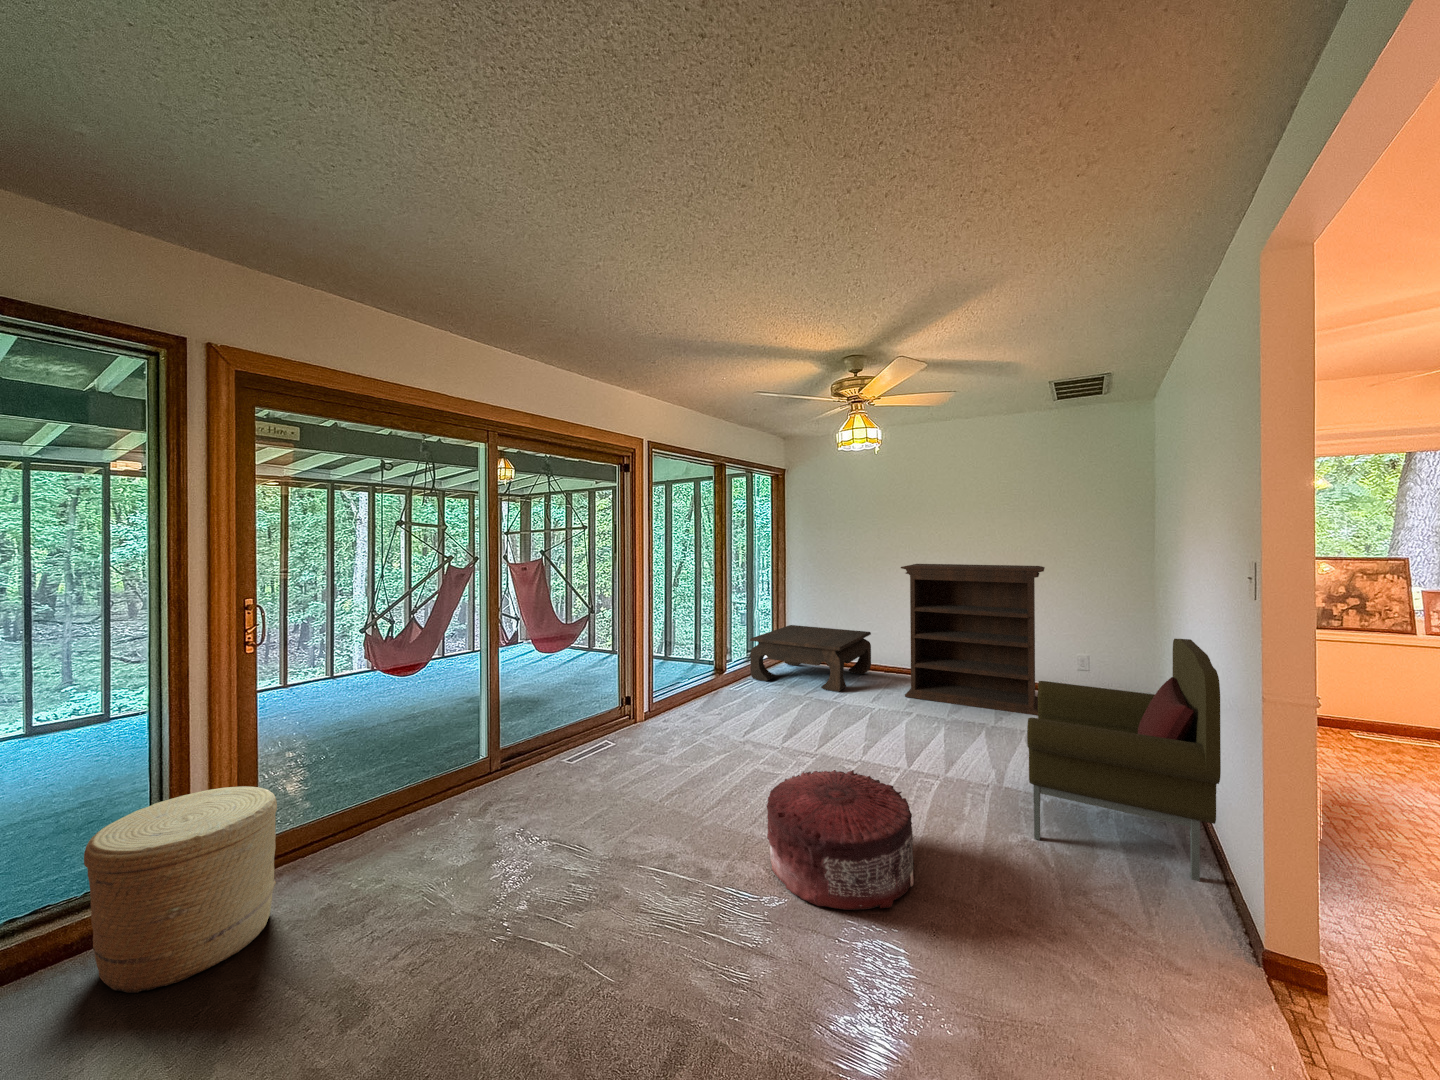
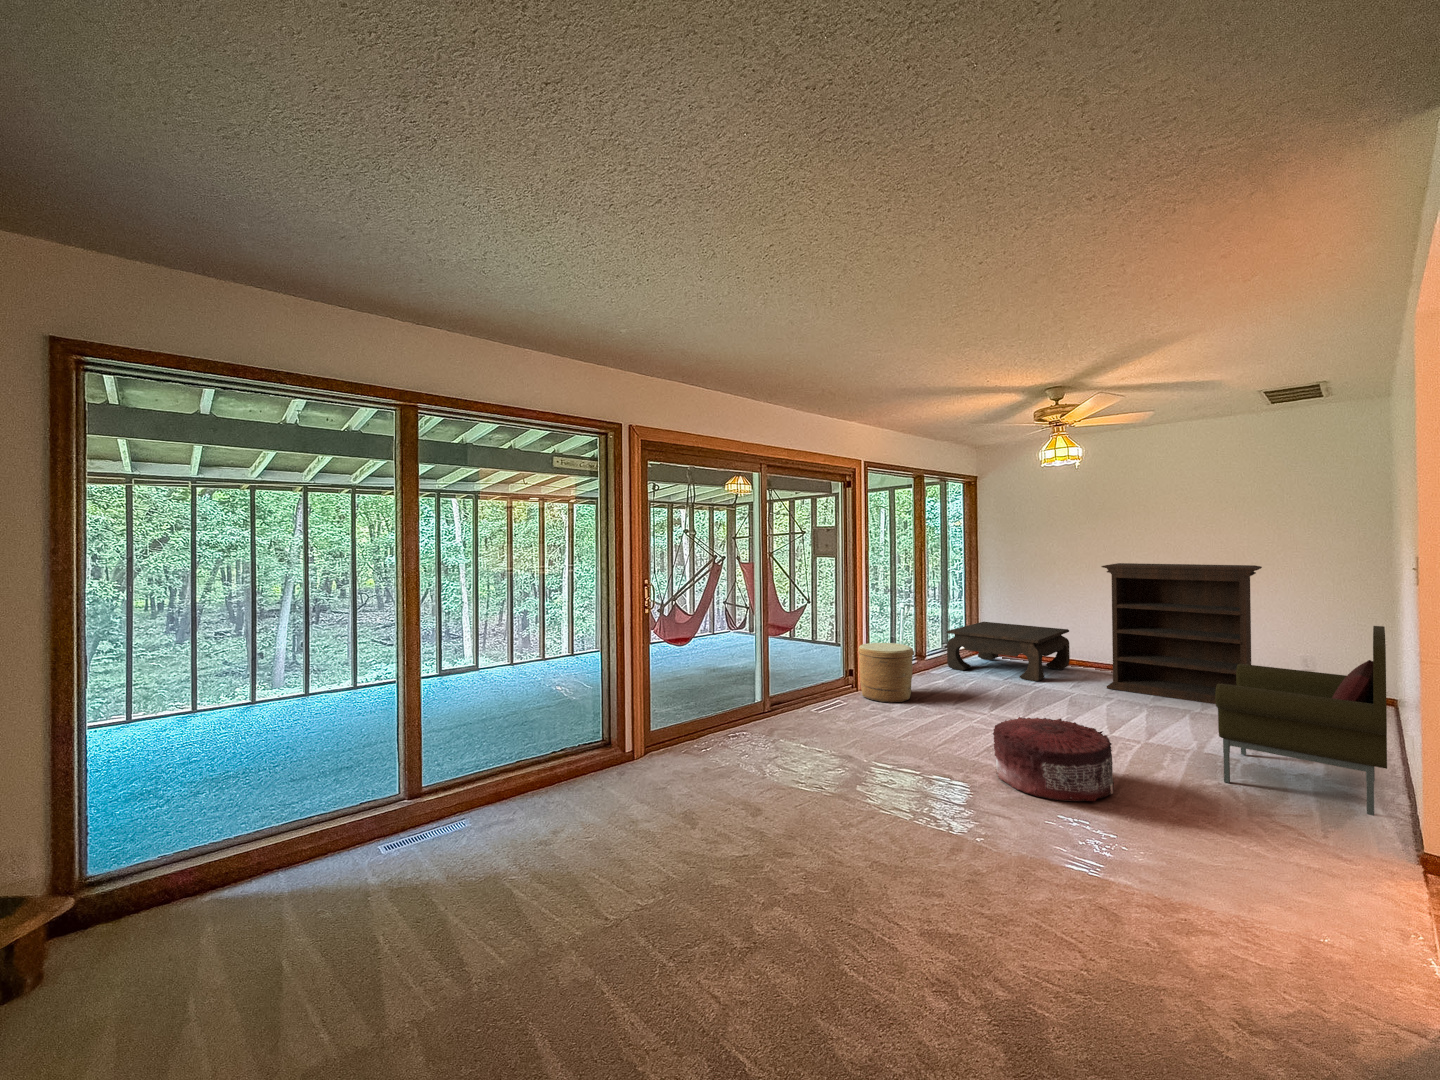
woven basket: present [84,786,277,993] -> present [858,643,914,703]

